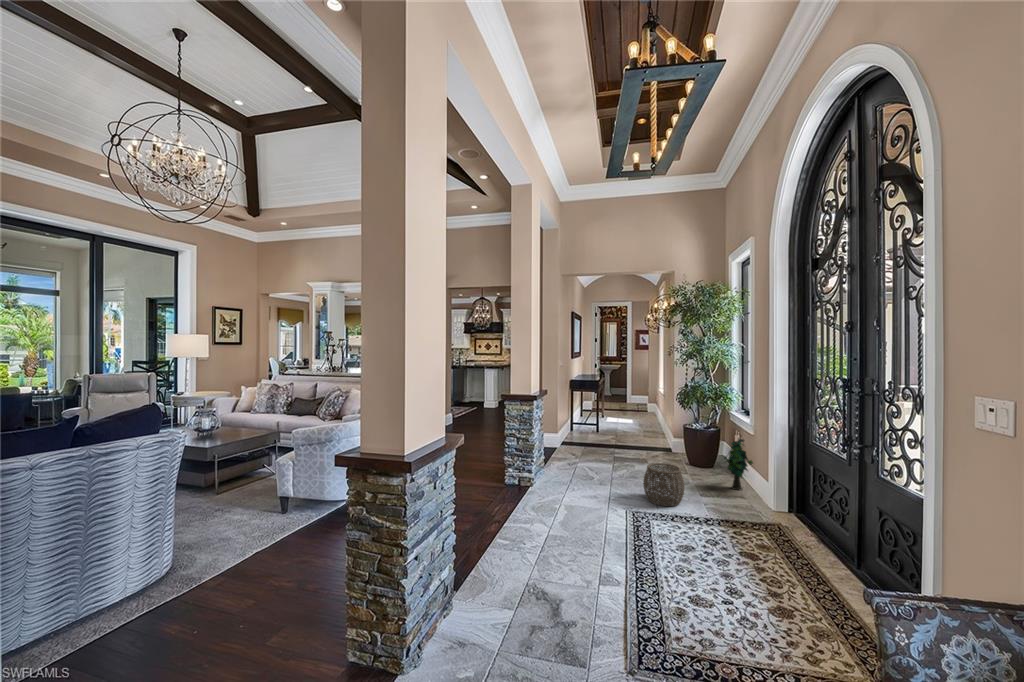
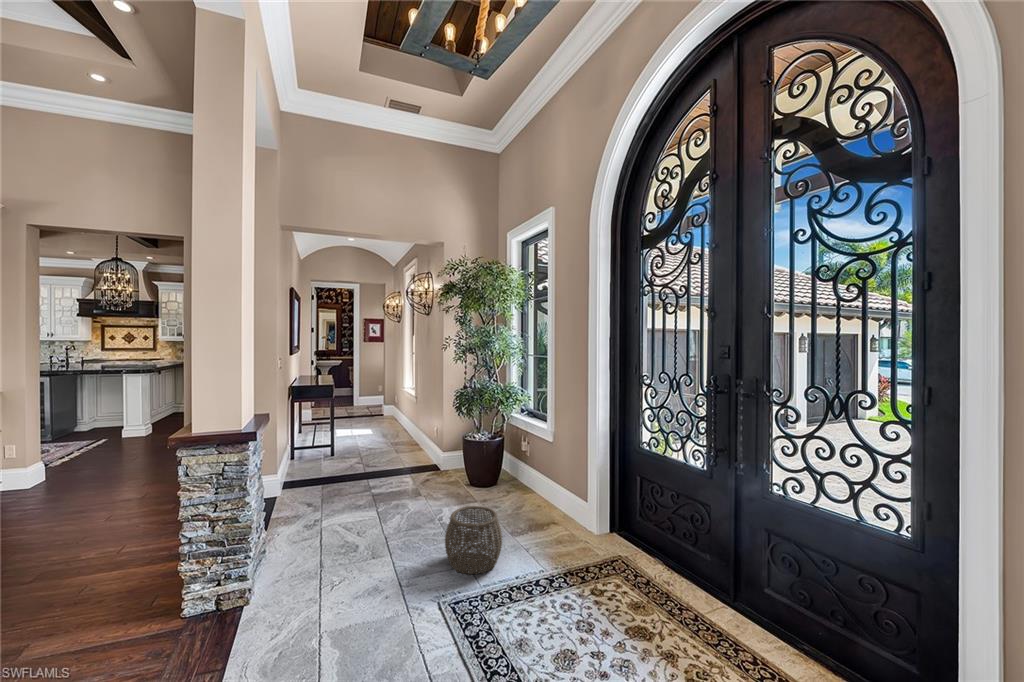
decorative plant: present [724,439,753,490] -> none [524,451,558,515]

